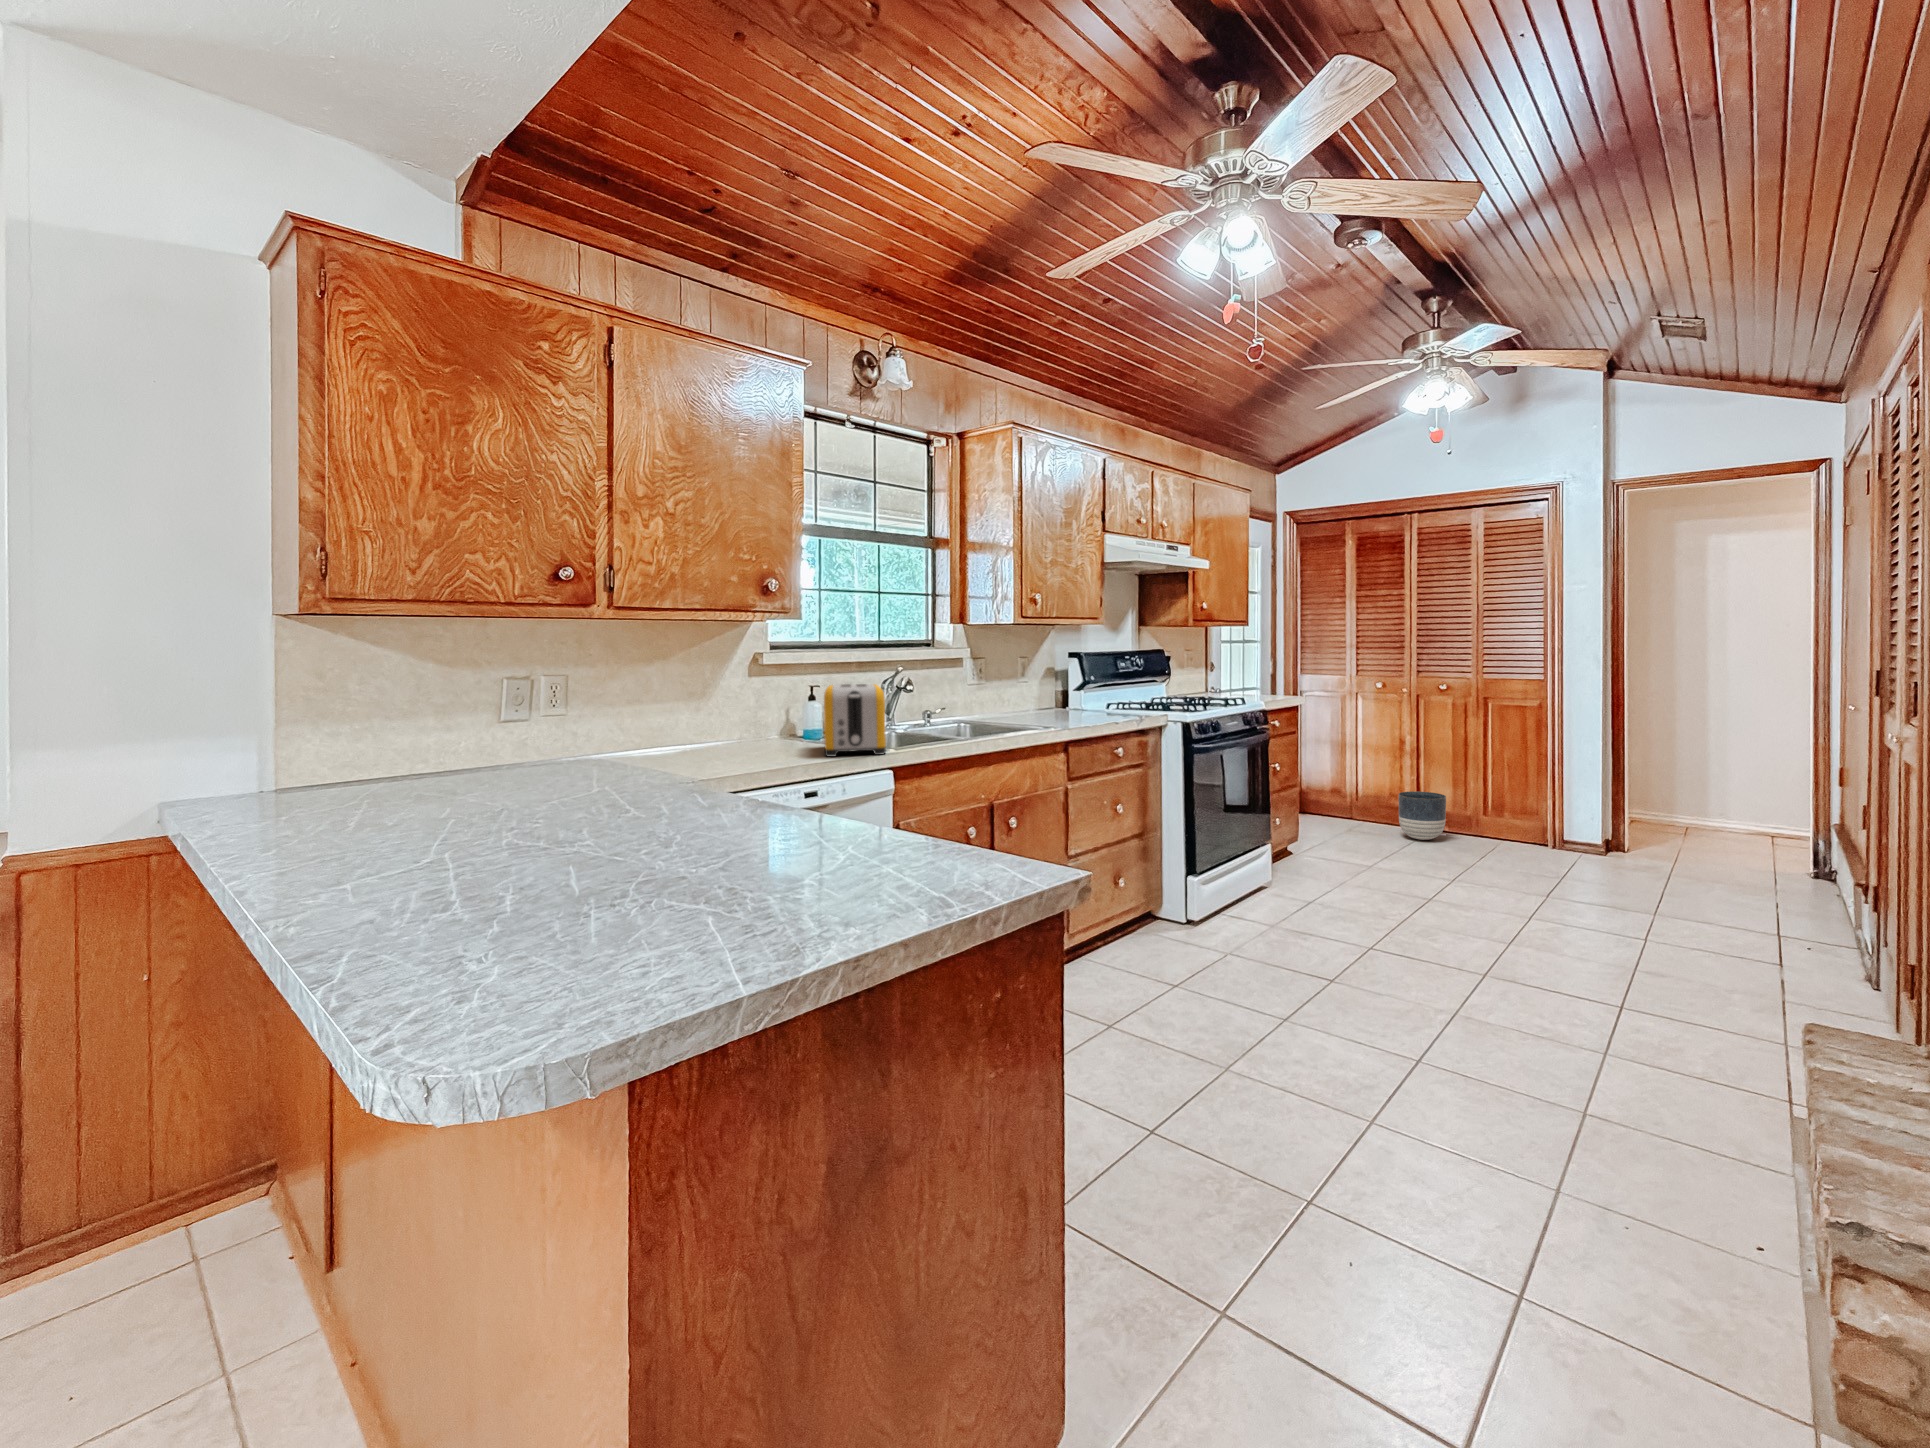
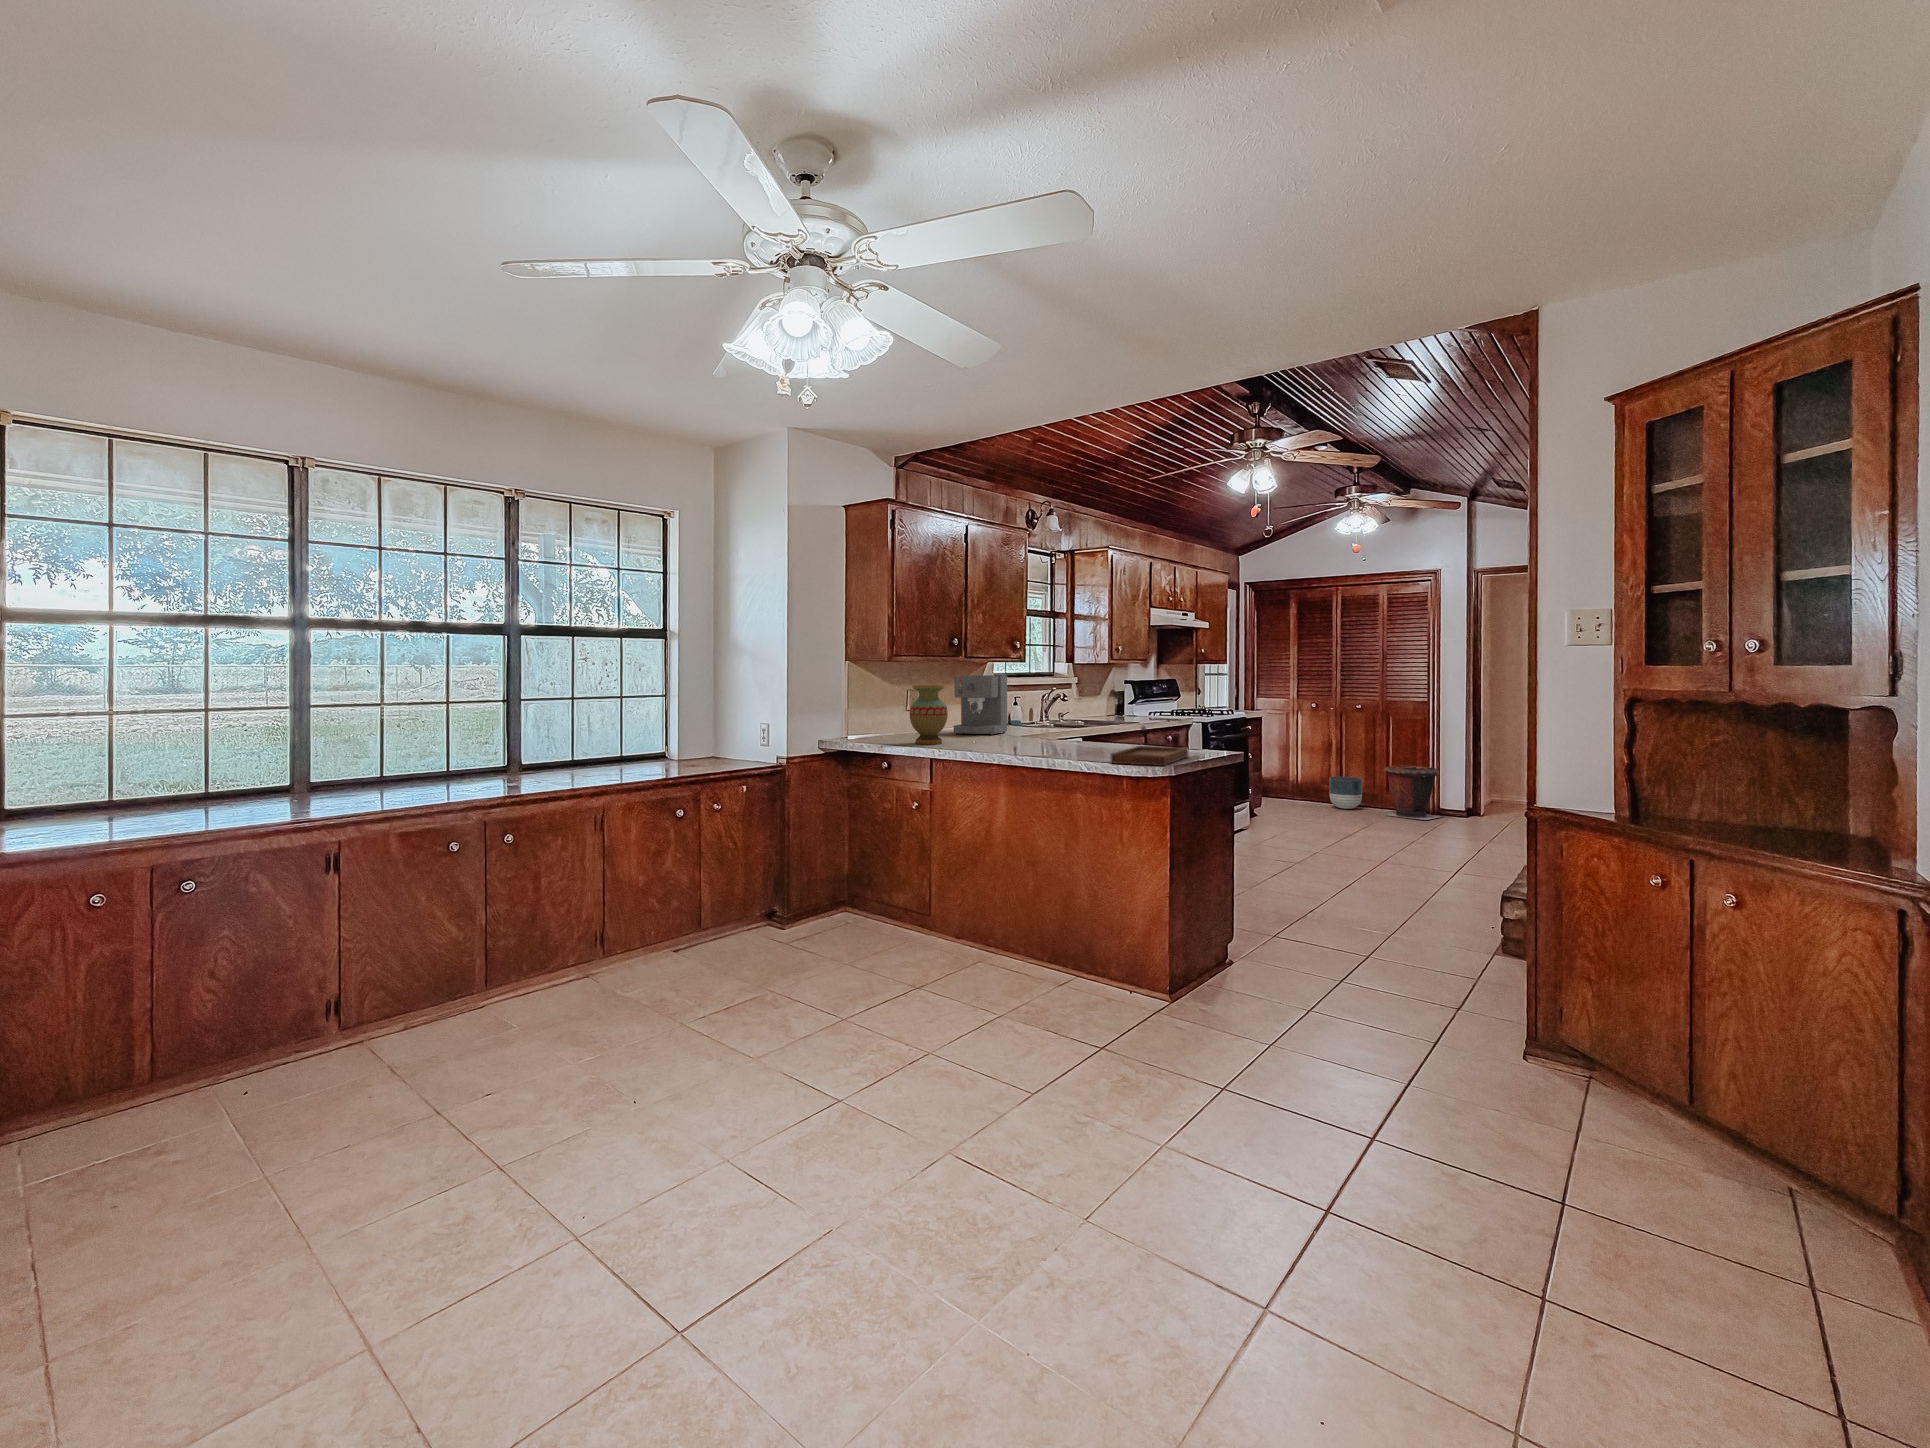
coffee maker: none [619,644,745,766] -> present [954,675,1007,735]
vase: none [364,665,473,806] -> present [909,685,948,744]
toaster: present [824,684,886,756] -> none [1036,697,1079,733]
waste bin: none [1479,777,1566,863] -> present [1385,765,1442,820]
tray: none [398,809,833,1020] -> present [1111,726,1189,766]

